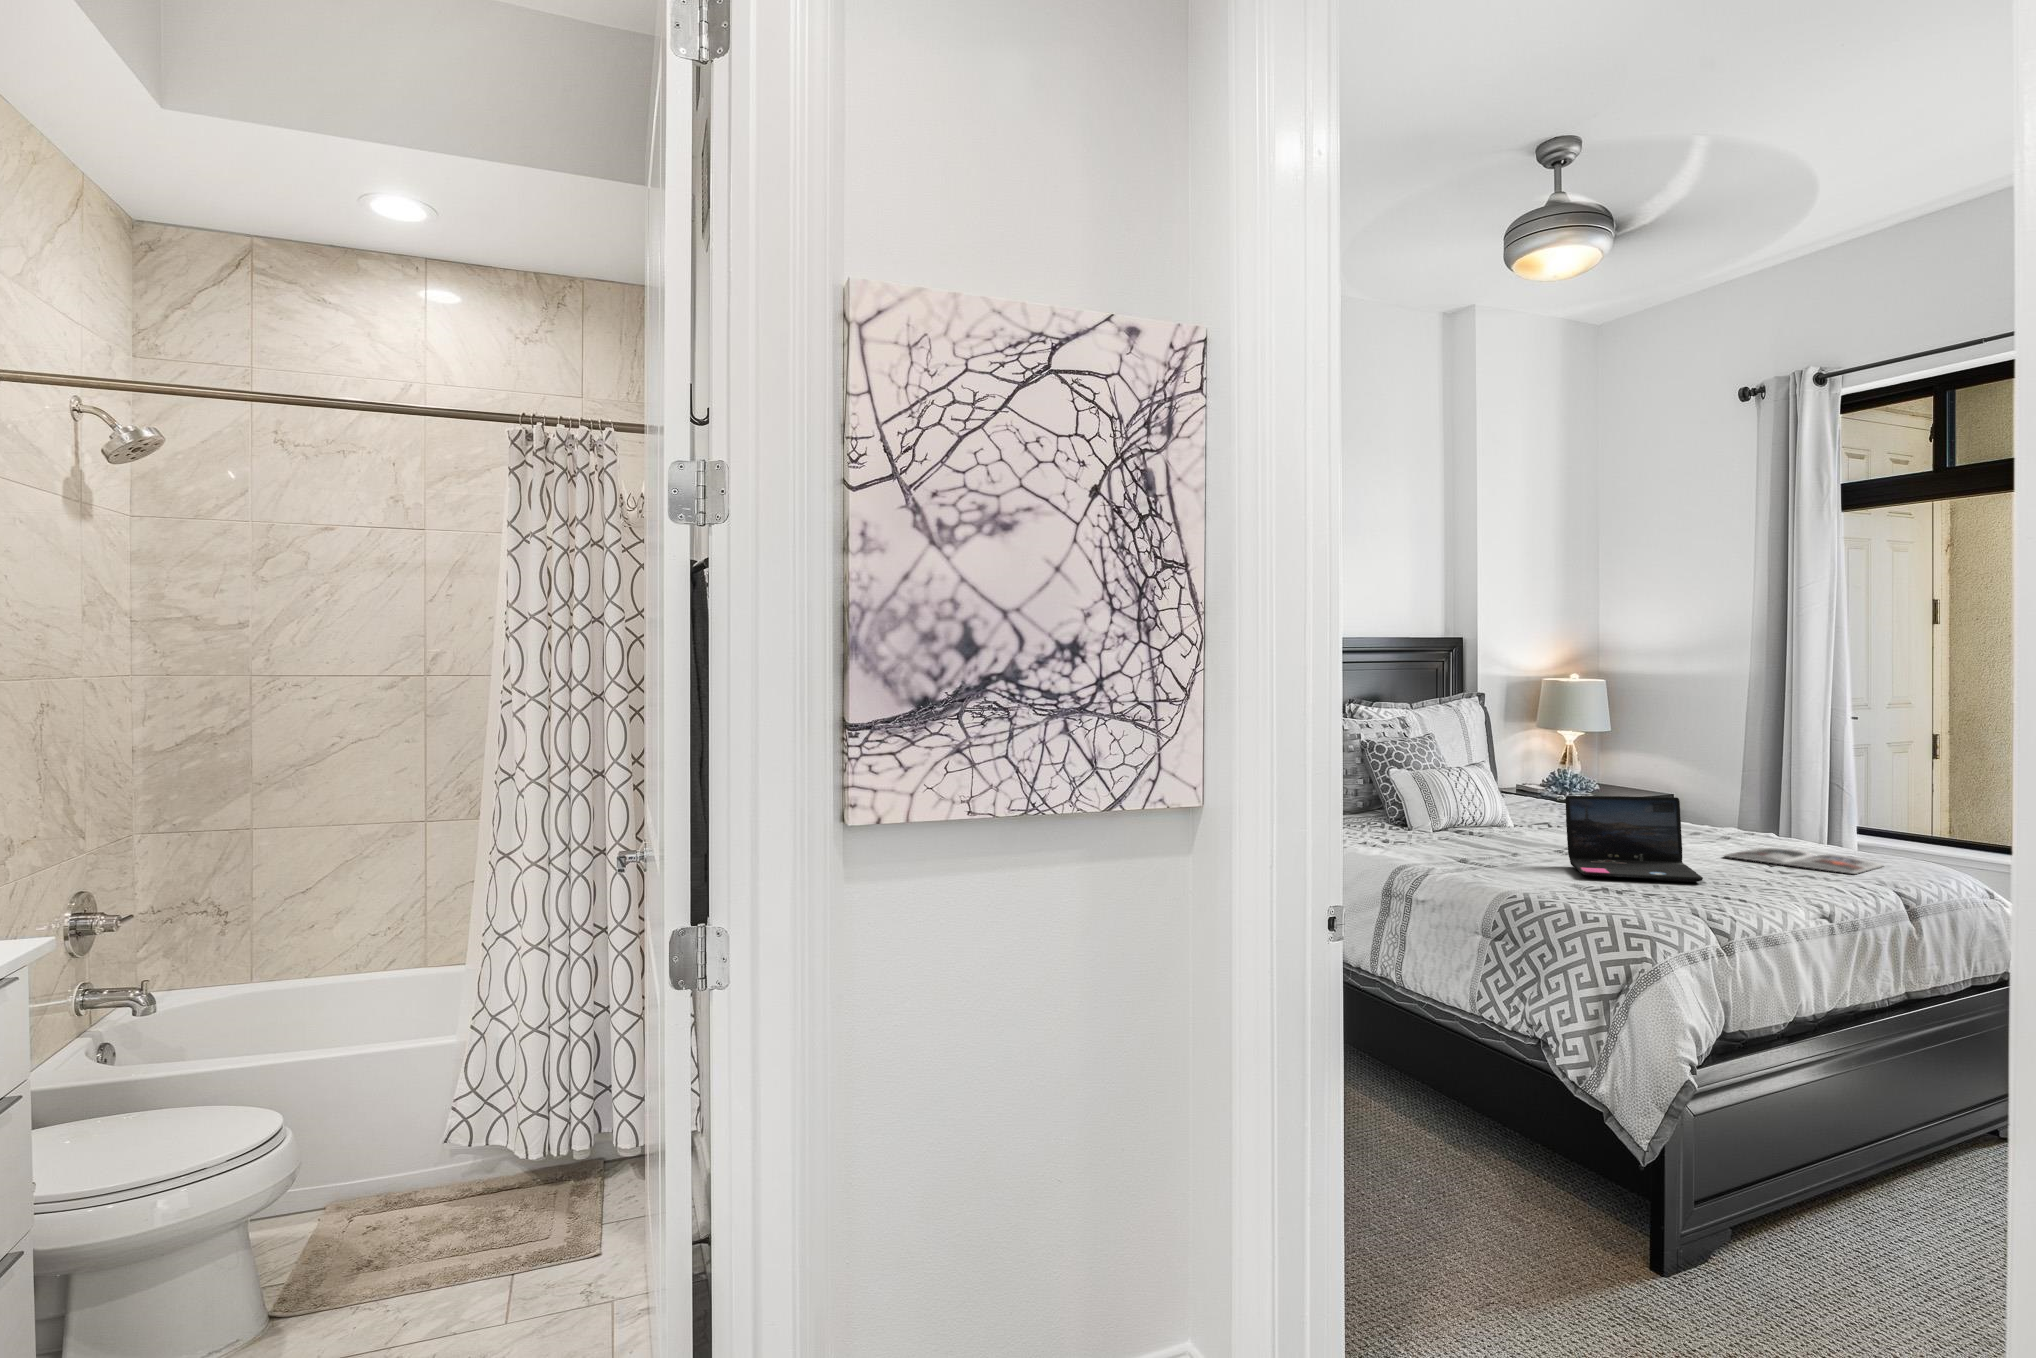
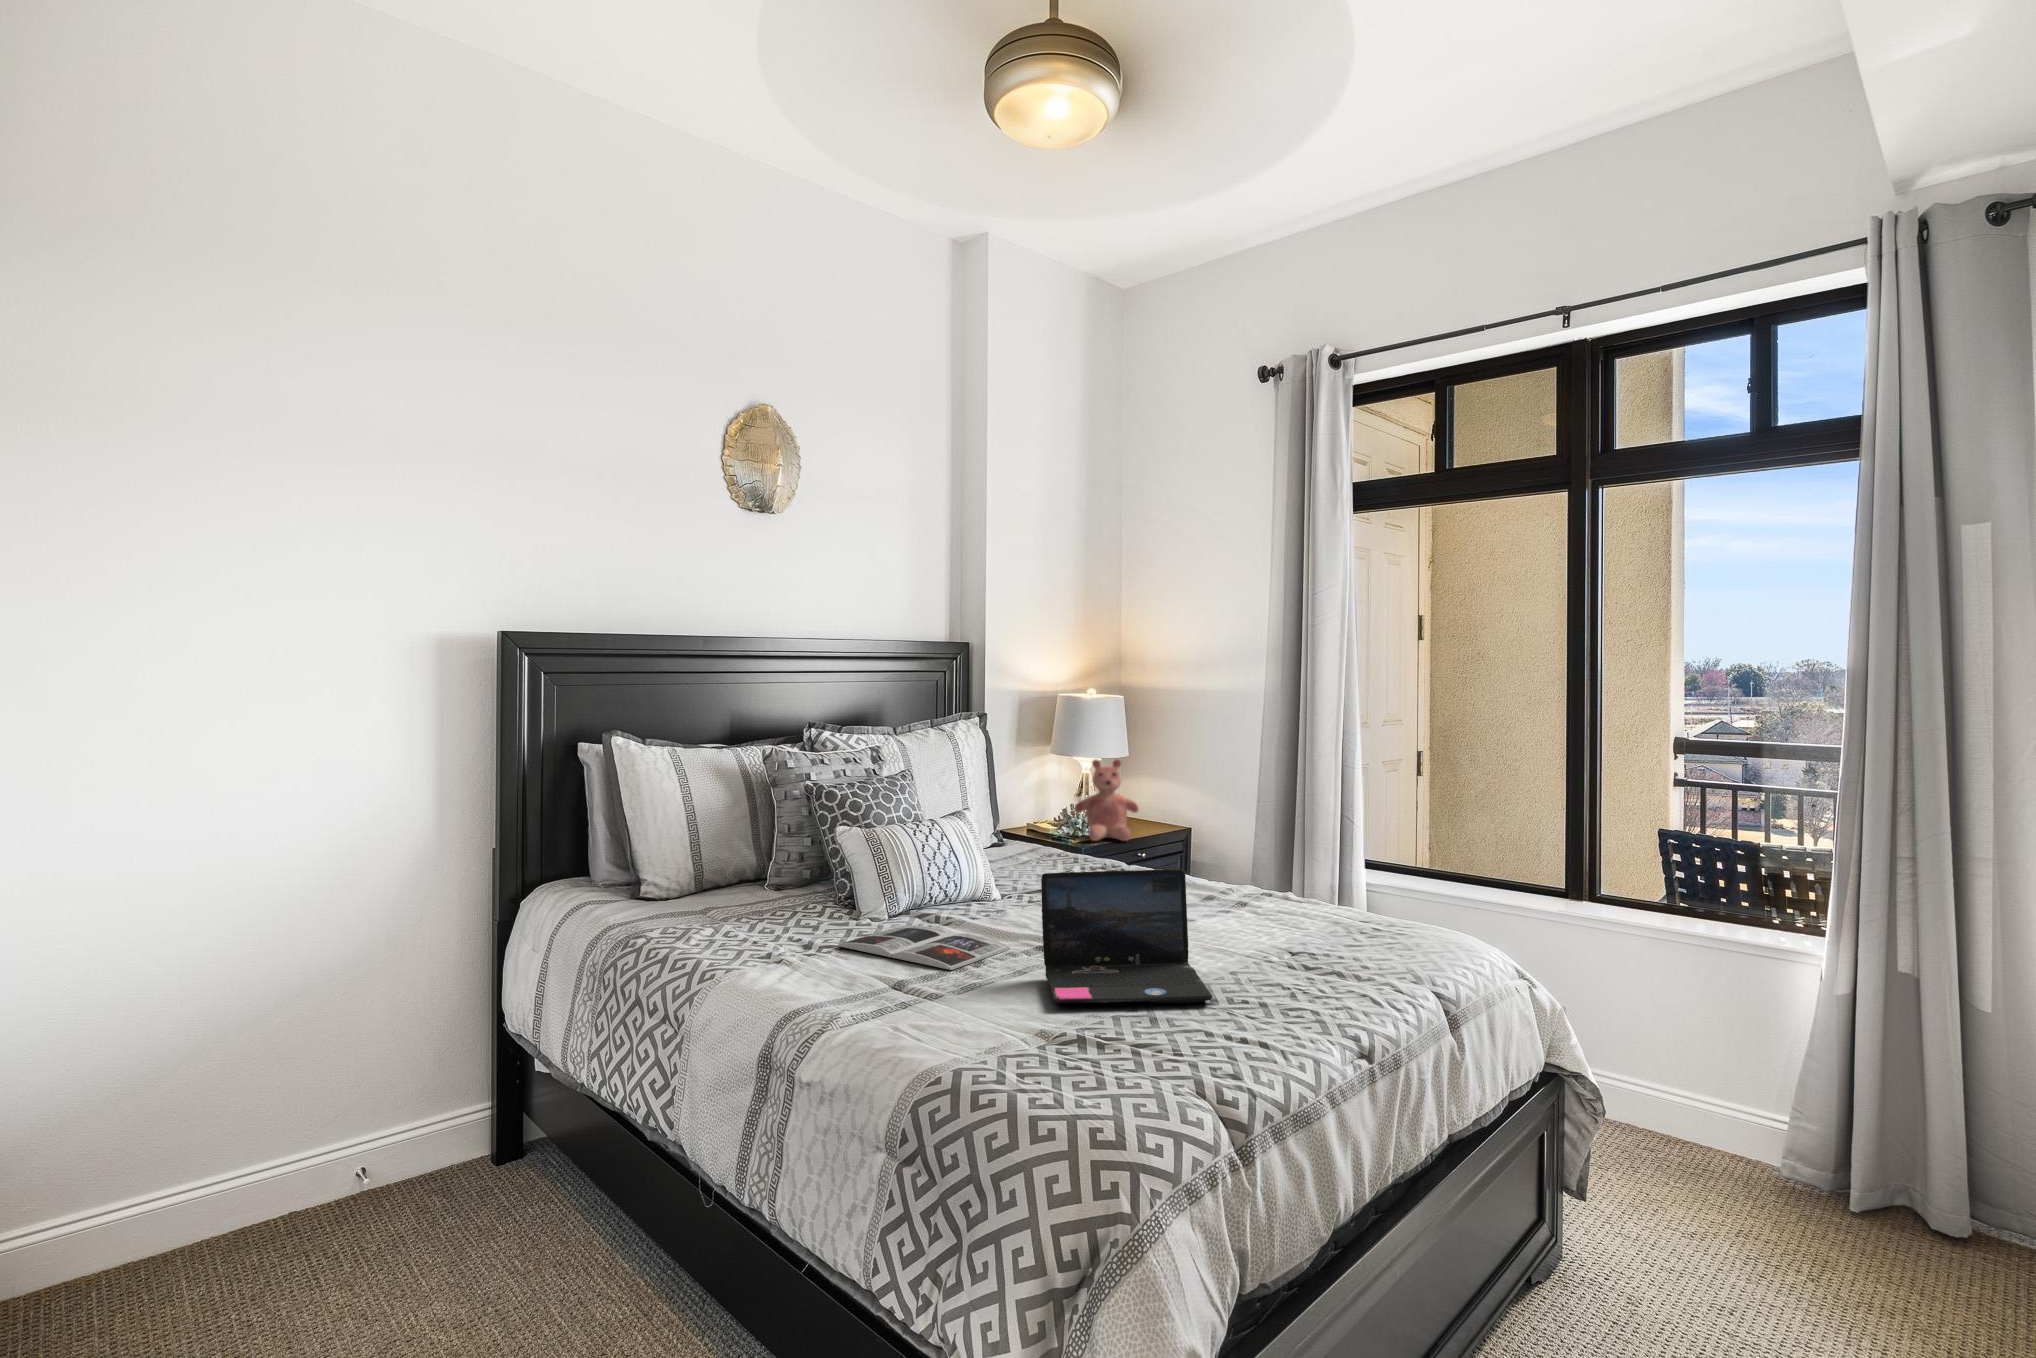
teddy bear: none [1563,732,1625,800] -> present [1075,759,1139,841]
magazine: present [1724,848,1883,874] -> present [837,925,1010,970]

